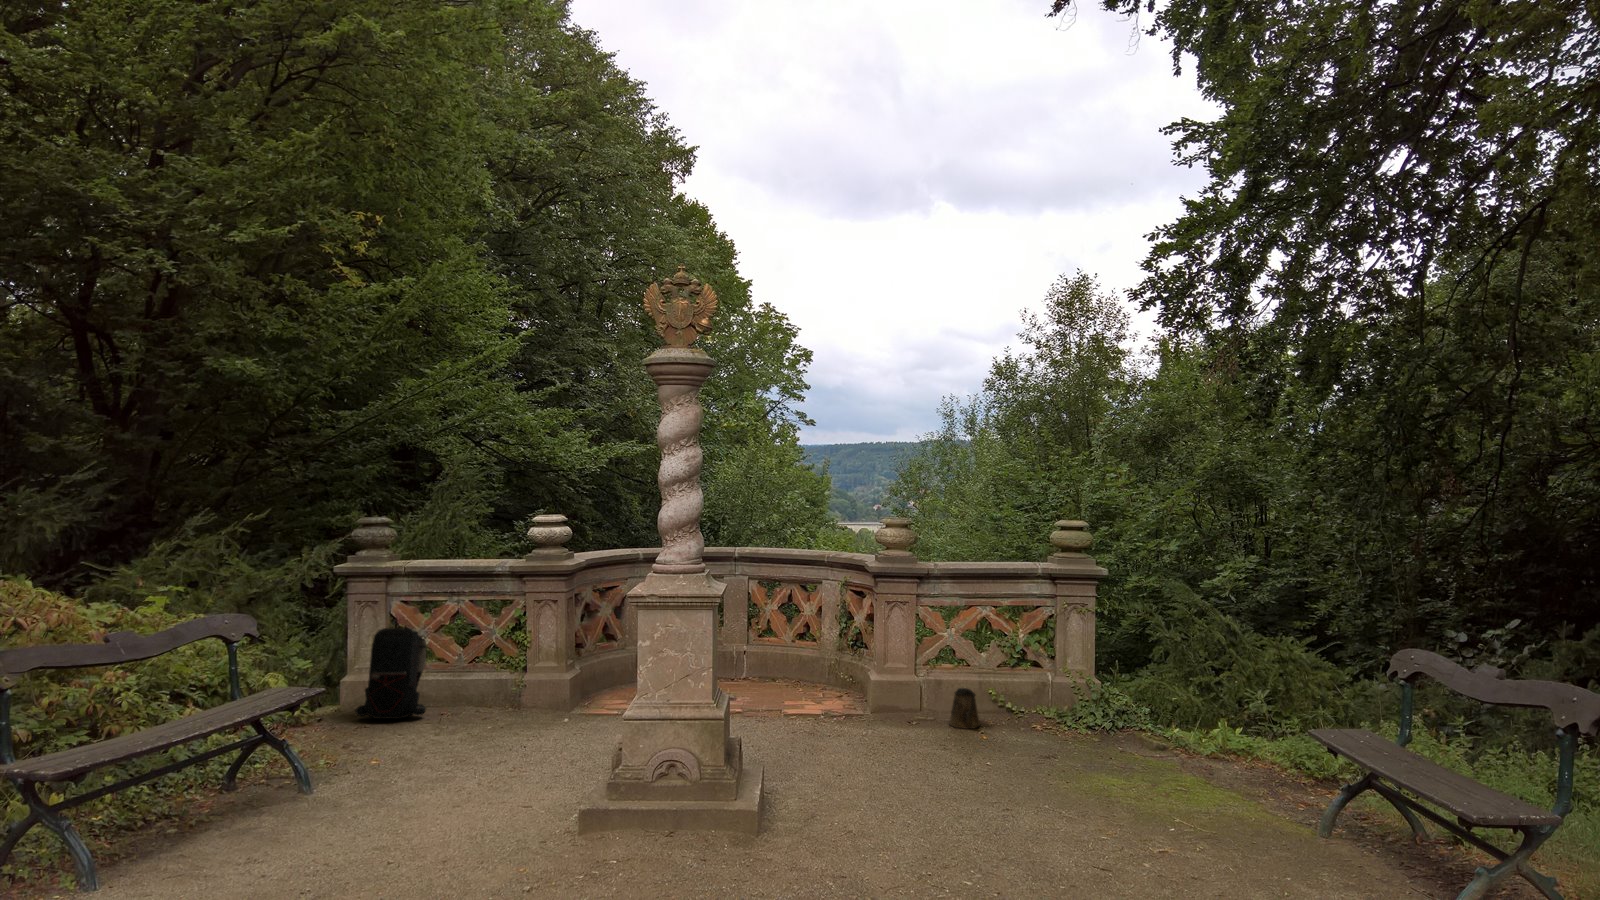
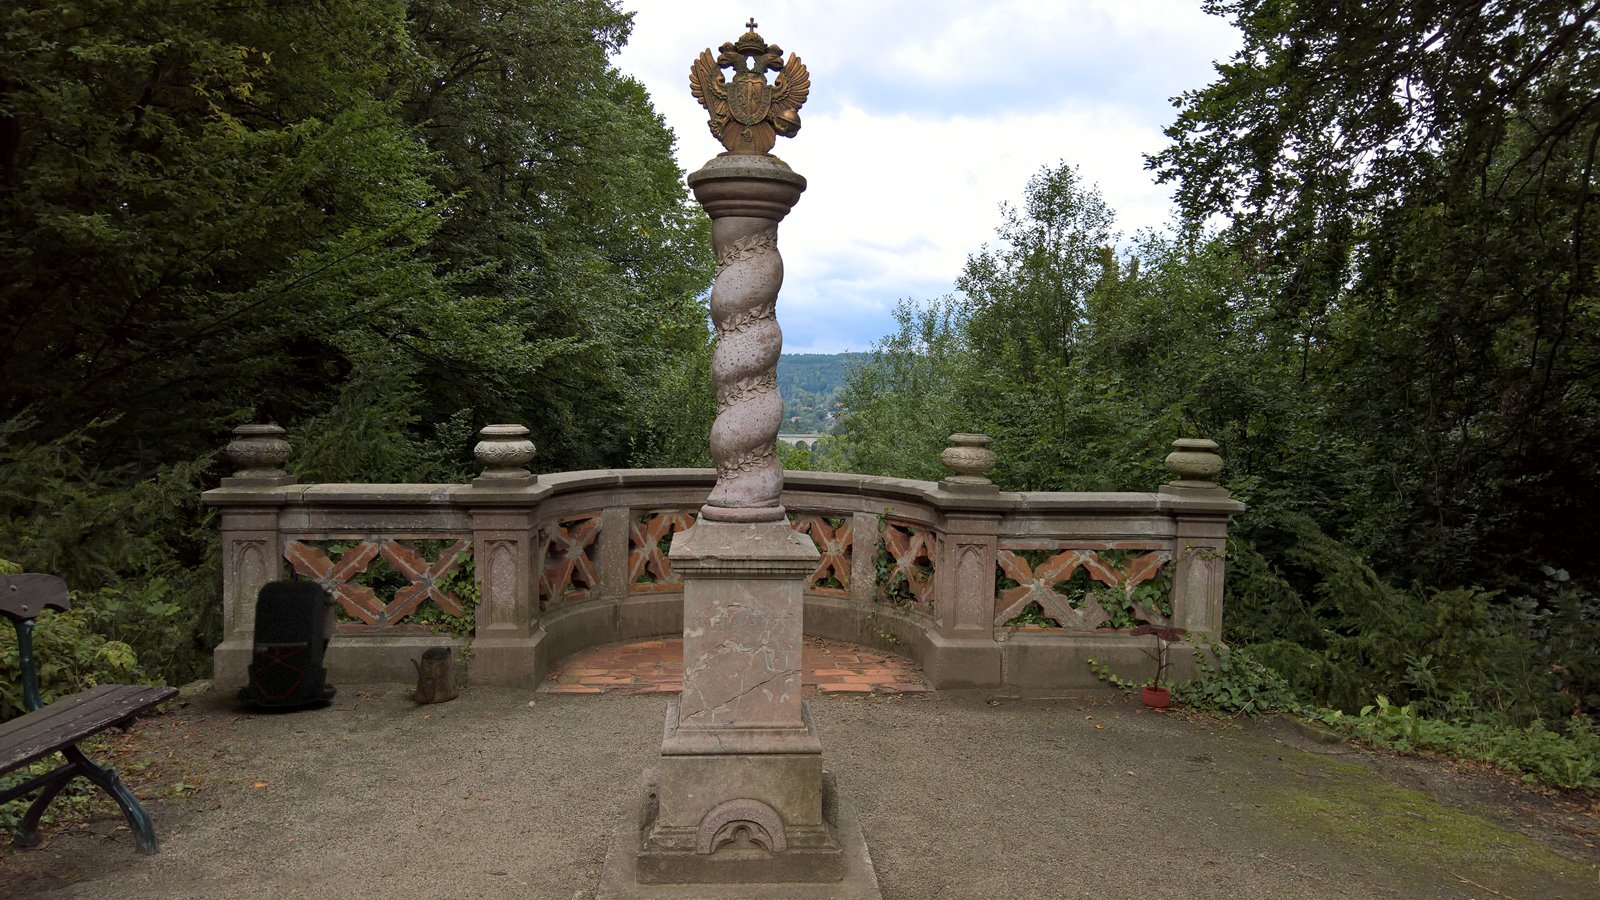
potted plant: none [1016,663,1062,727] -> present [1129,625,1187,707]
watering can: present [949,688,980,729] -> present [410,646,459,703]

